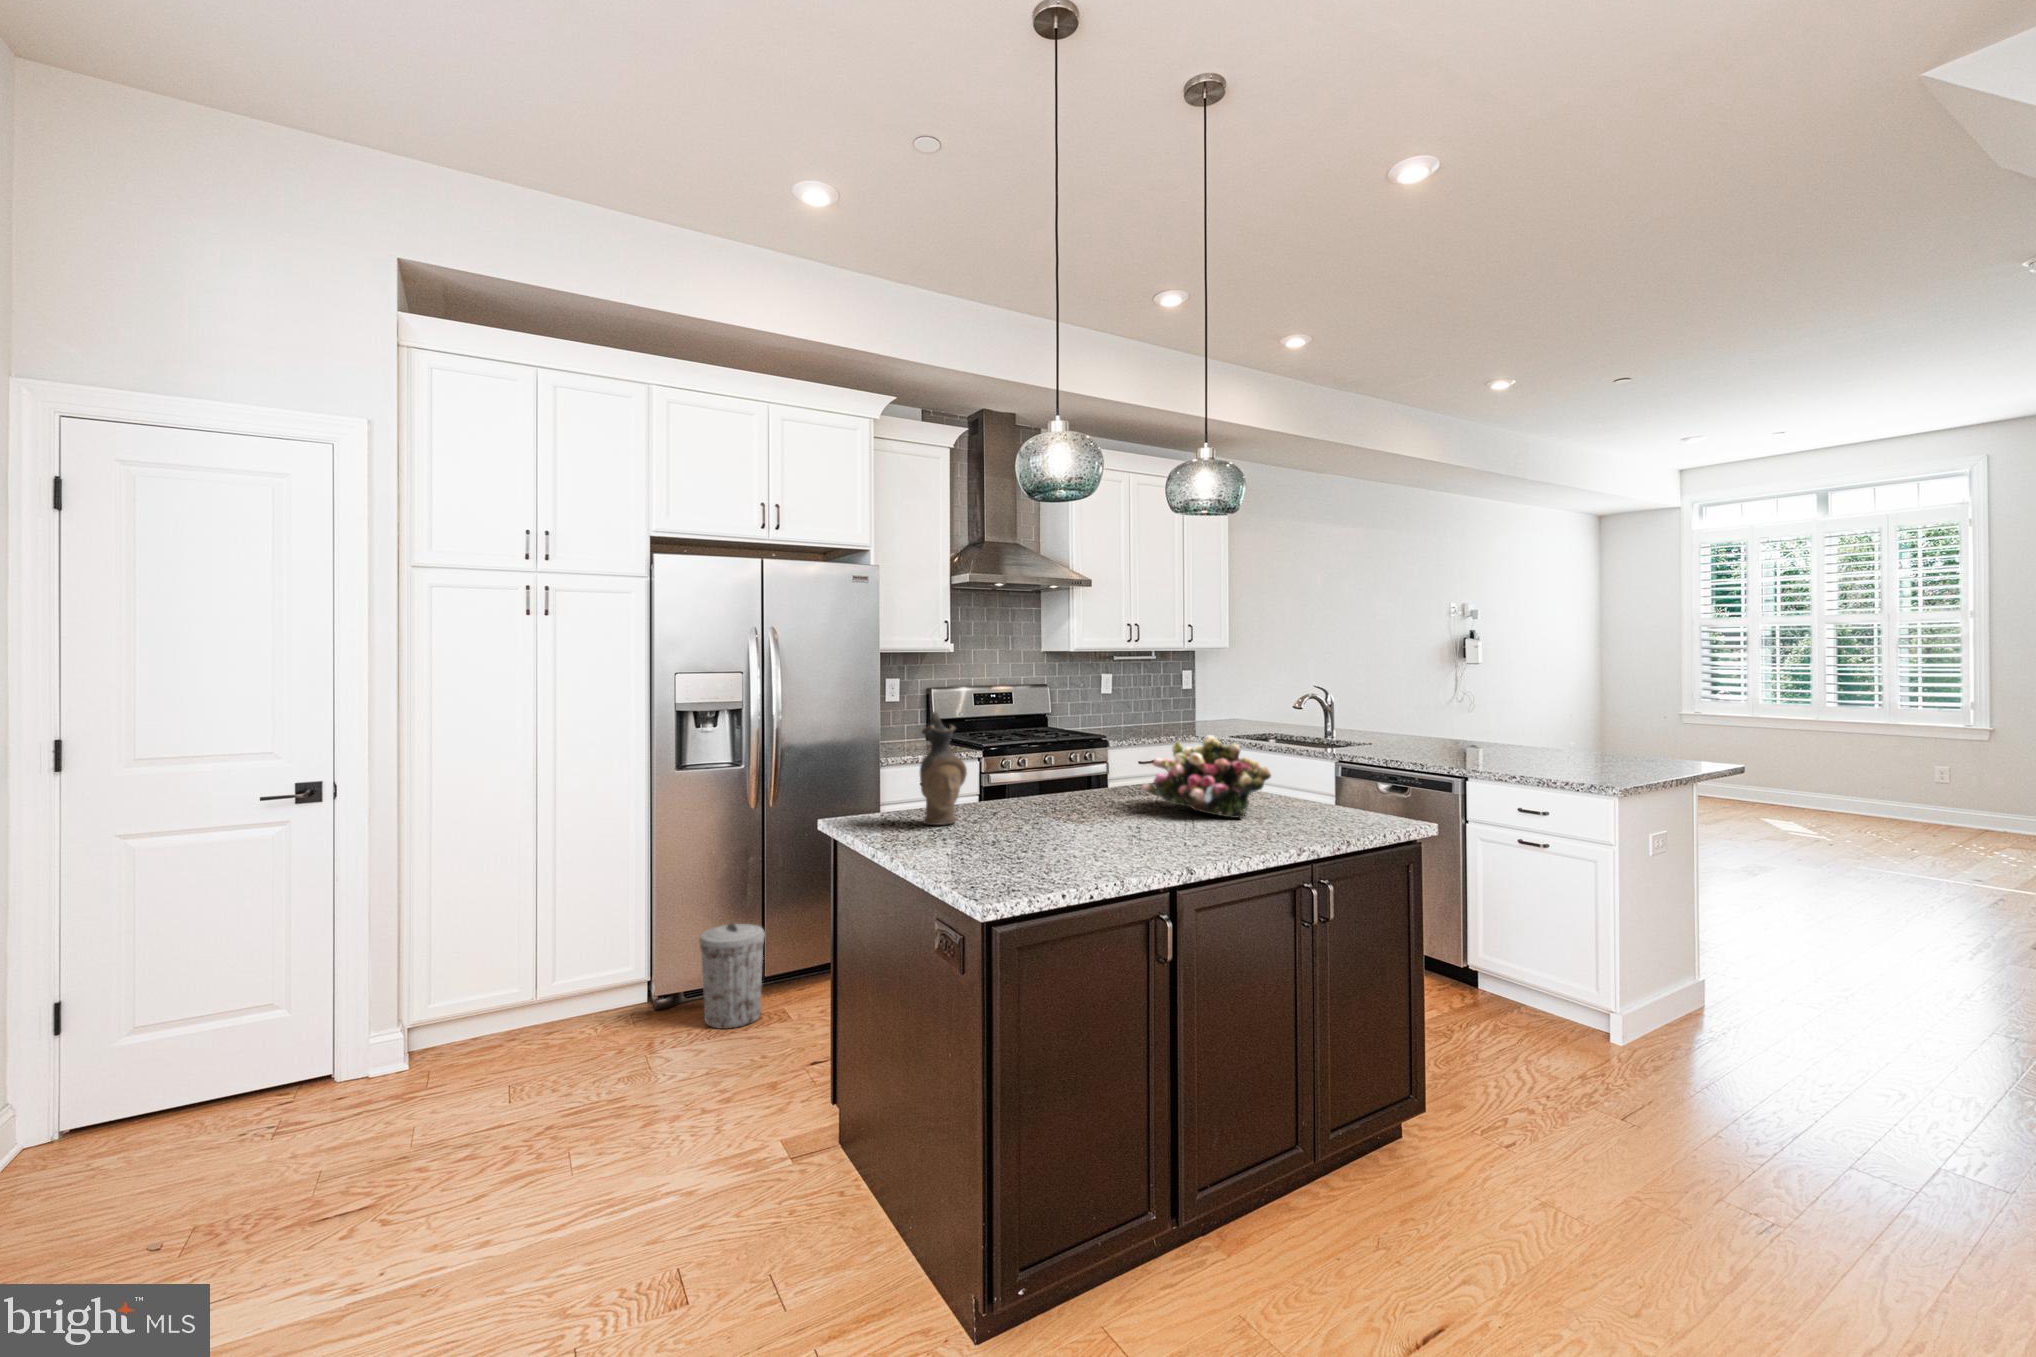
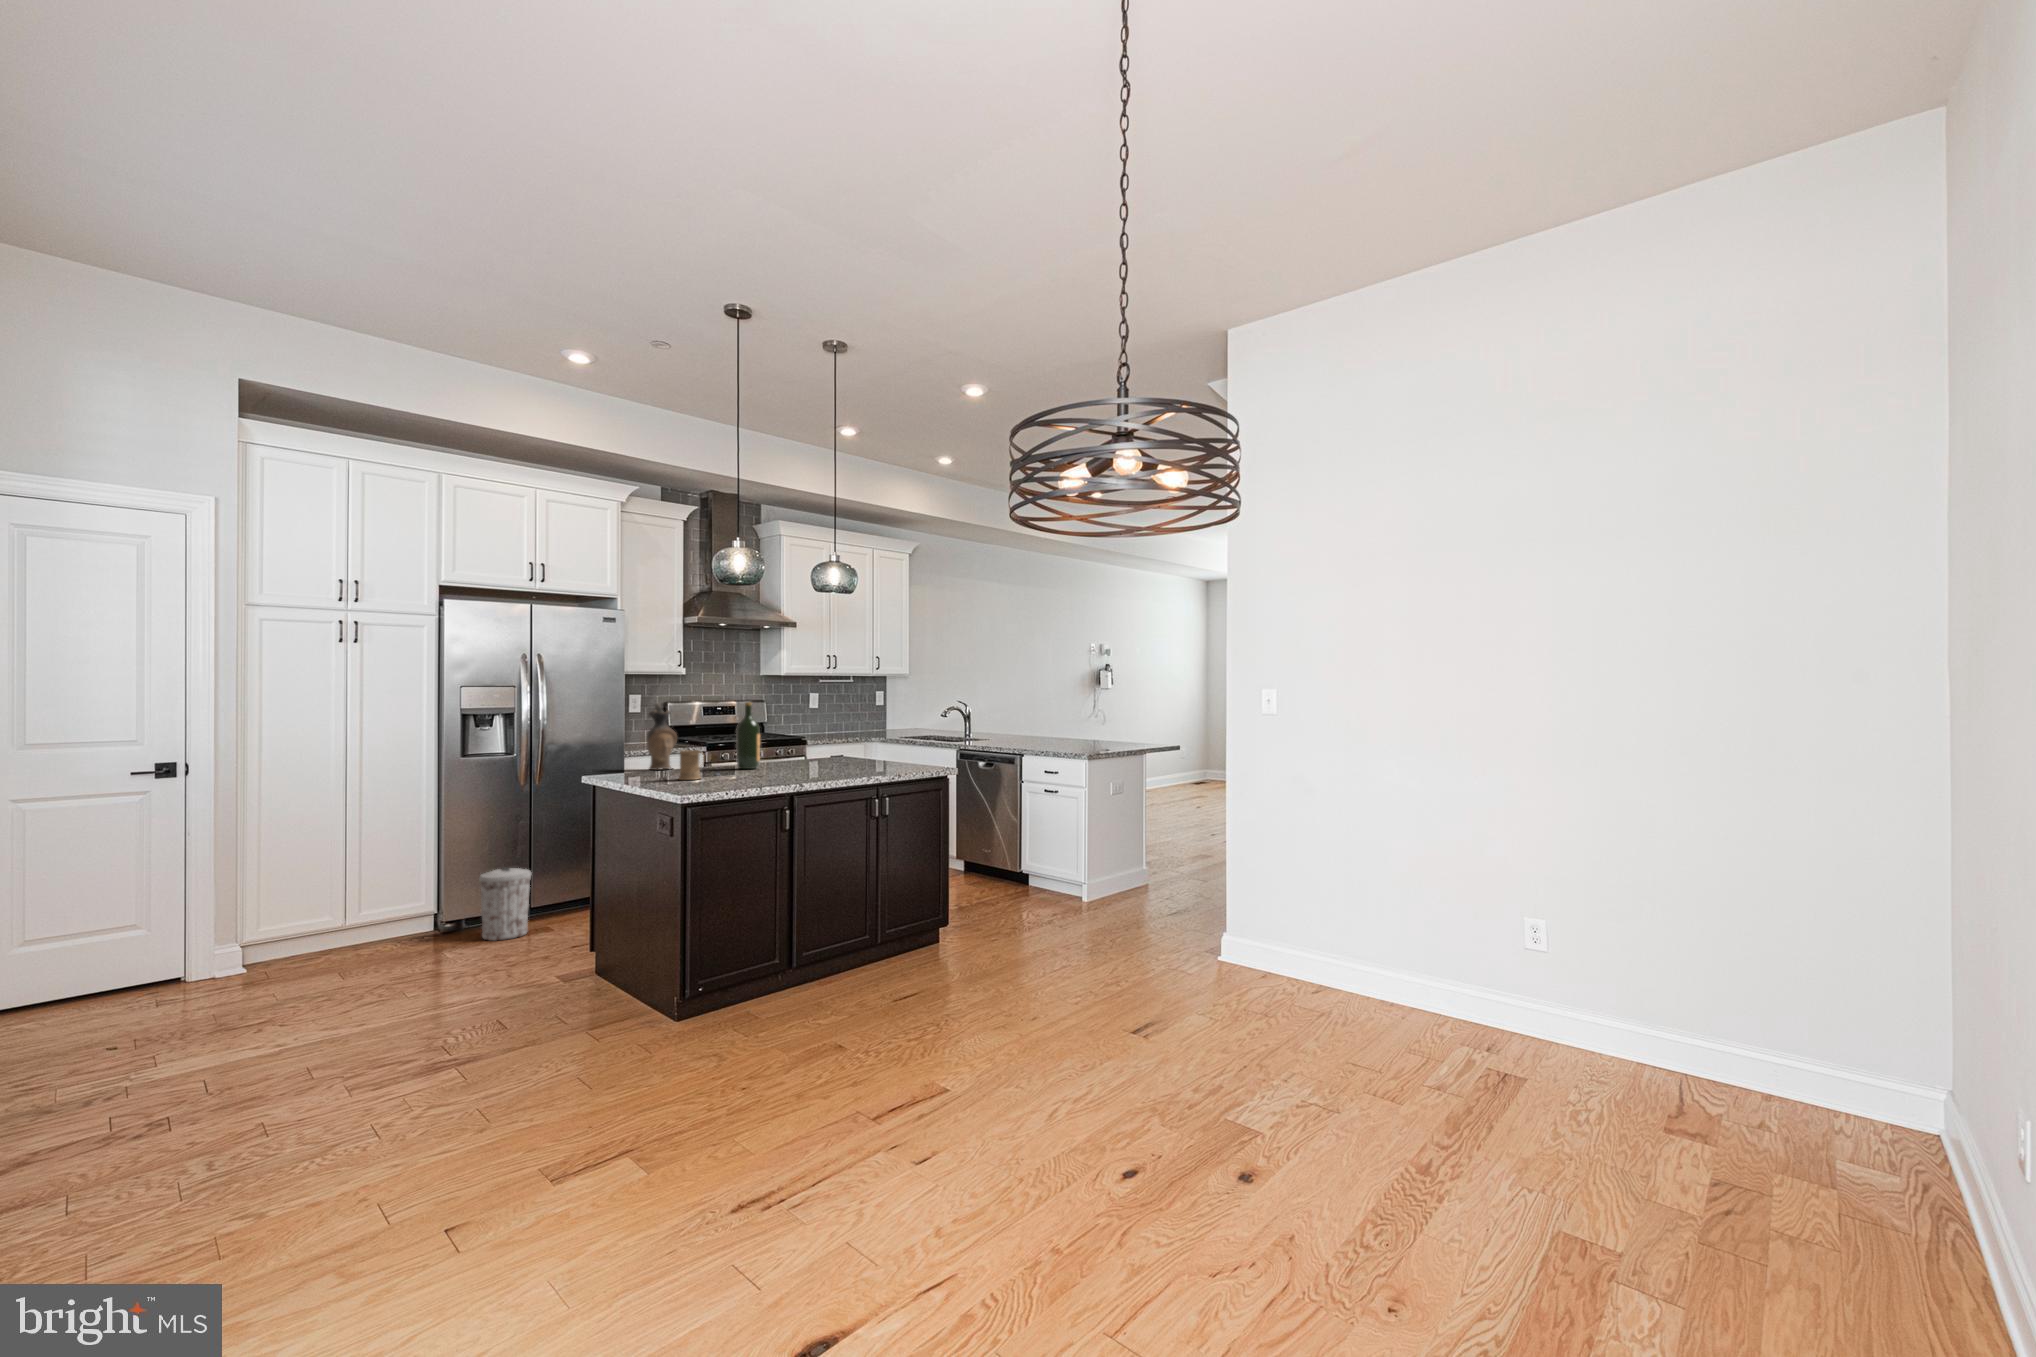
wine bottle: none [1063,714,1102,831] -> present [736,702,760,769]
flower arrangement: present [1141,735,1271,818] -> none [792,718,868,763]
mug: none [980,814,1031,874] -> present [679,750,704,780]

